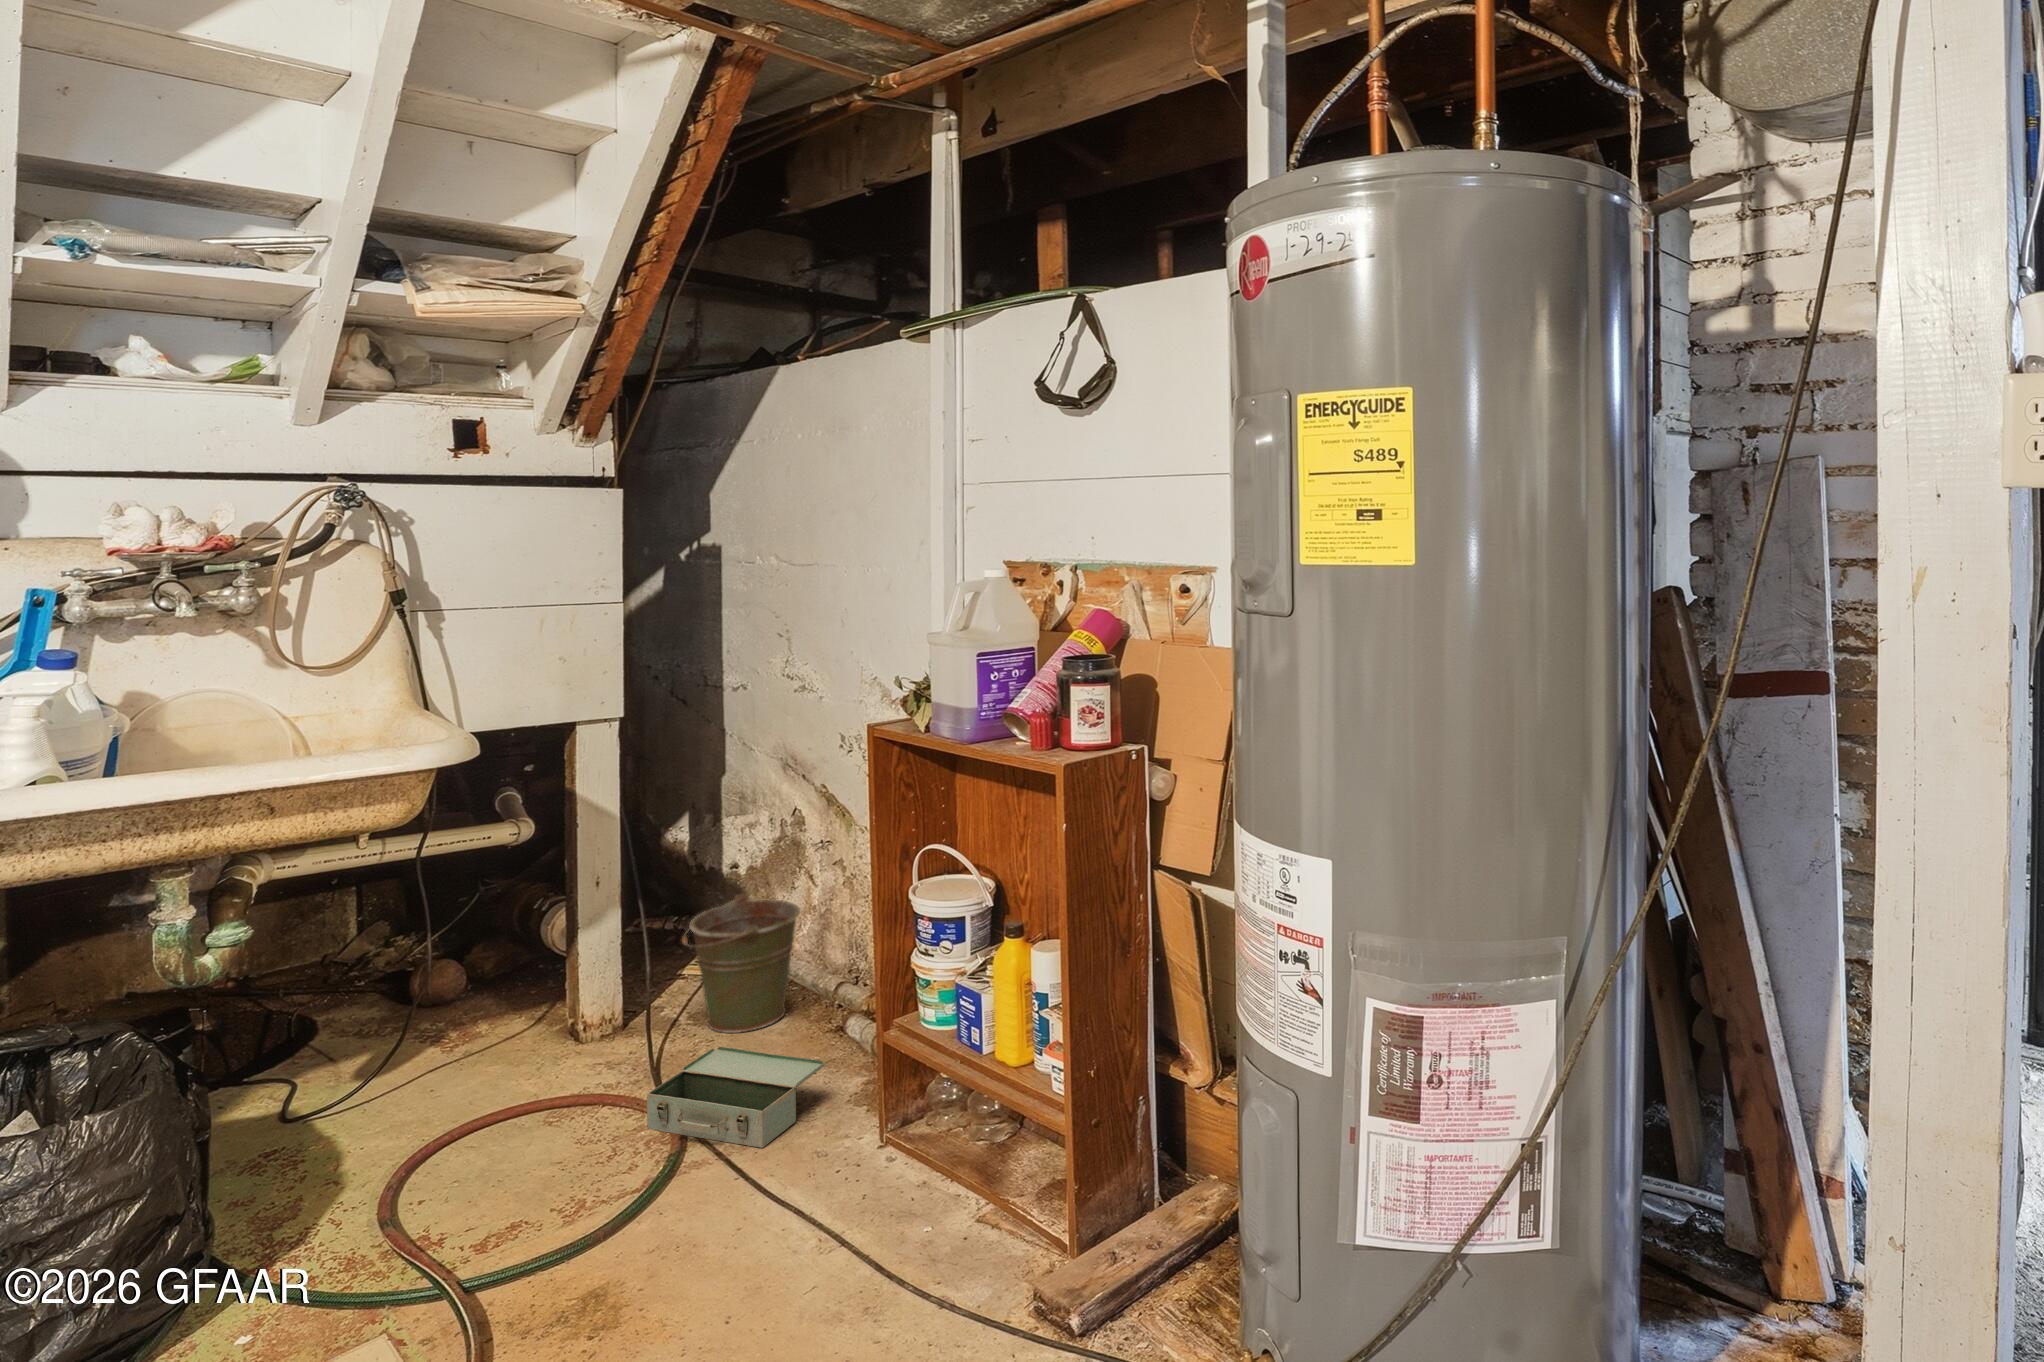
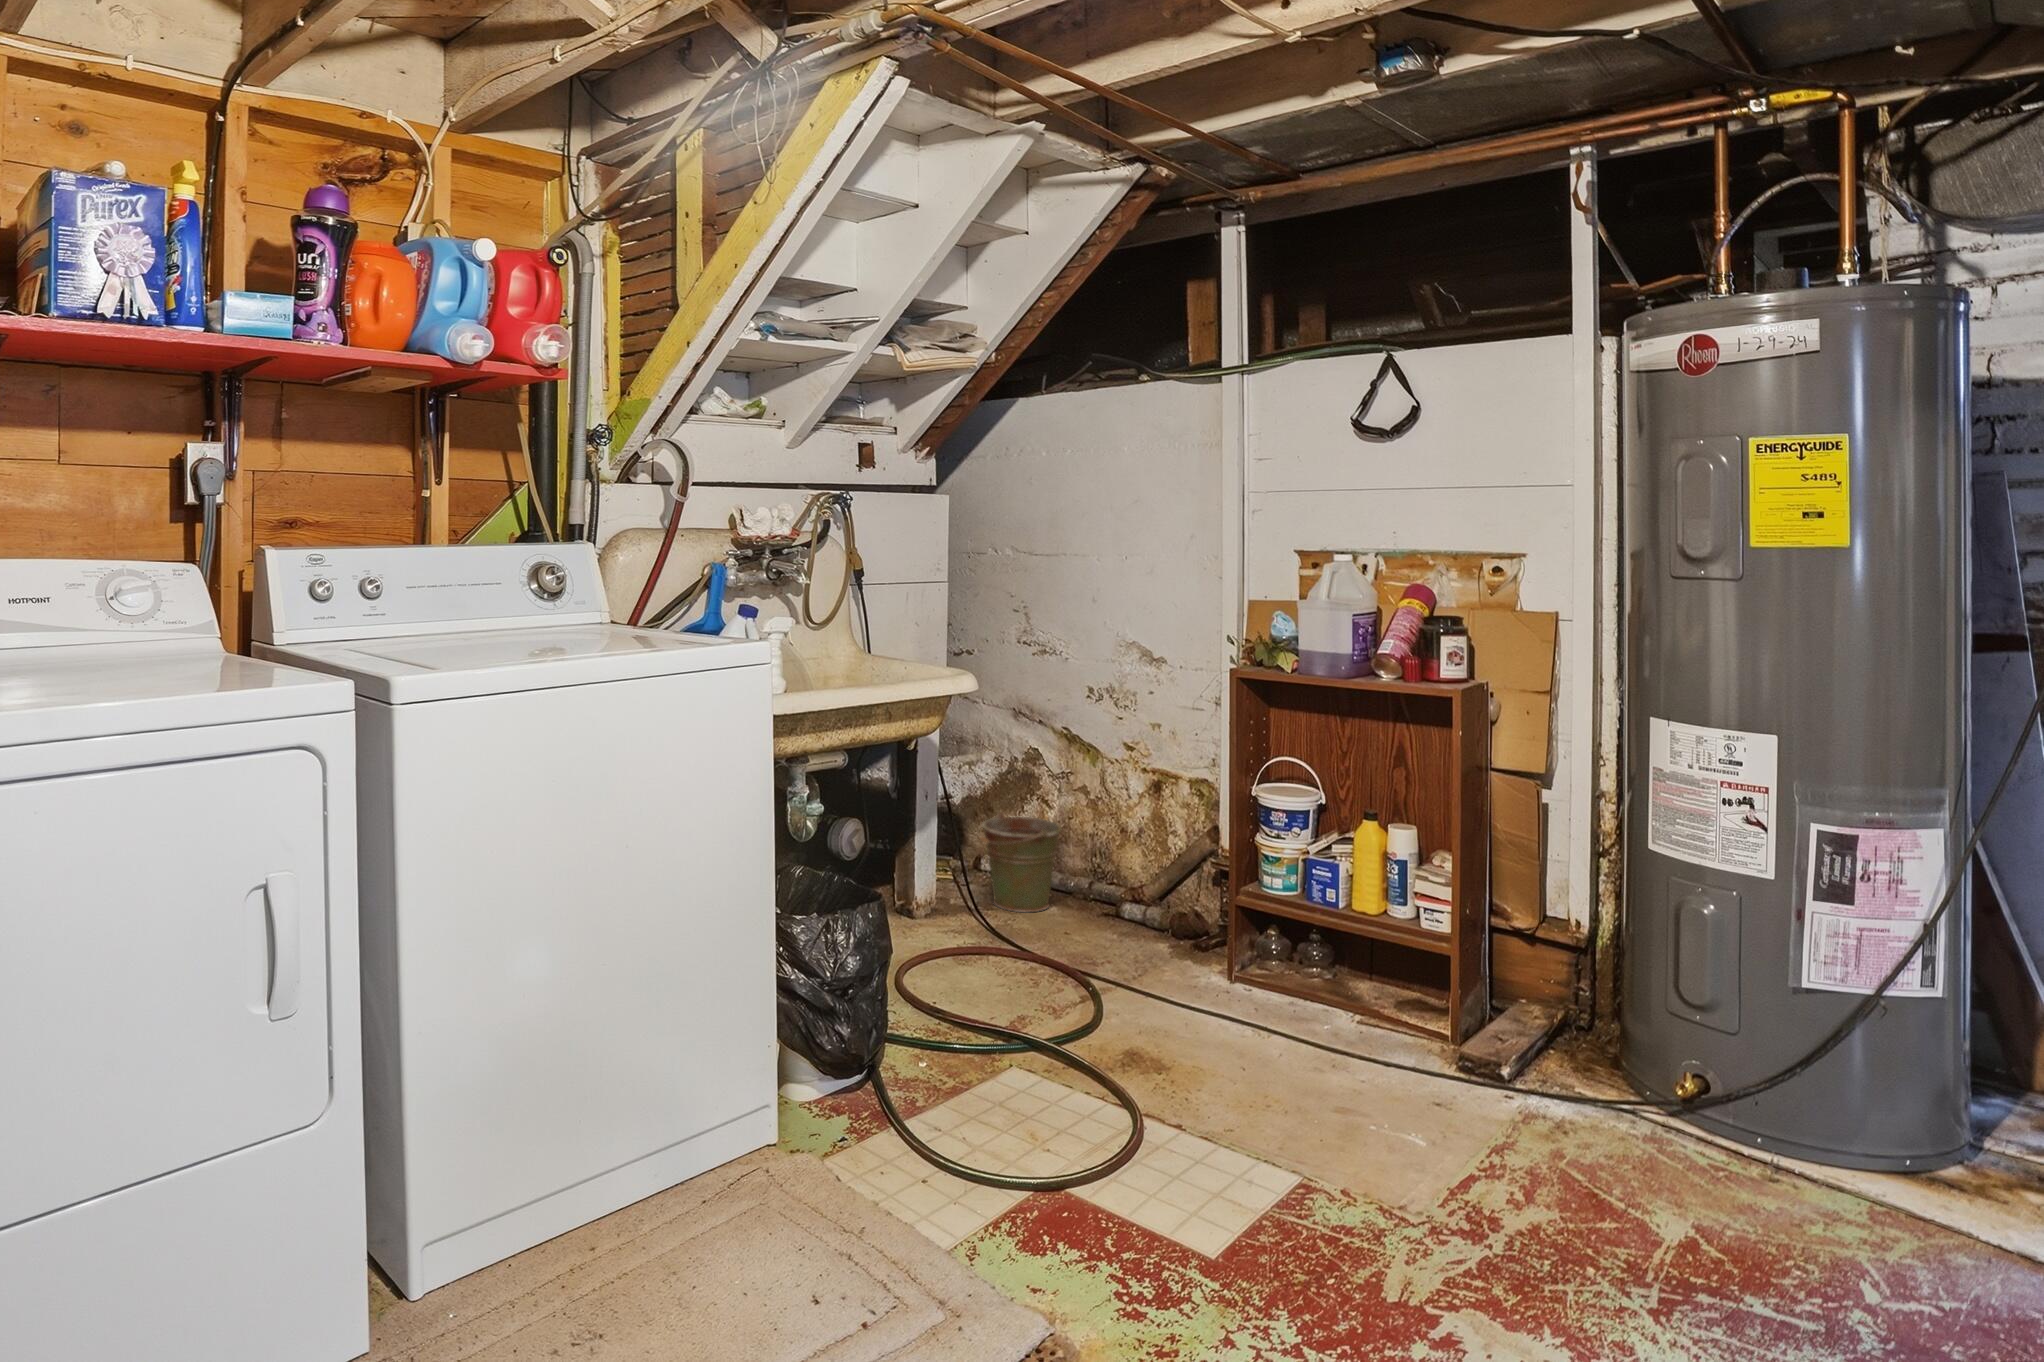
toolbox: present [647,1047,825,1148] -> none [1039,912,1151,975]

